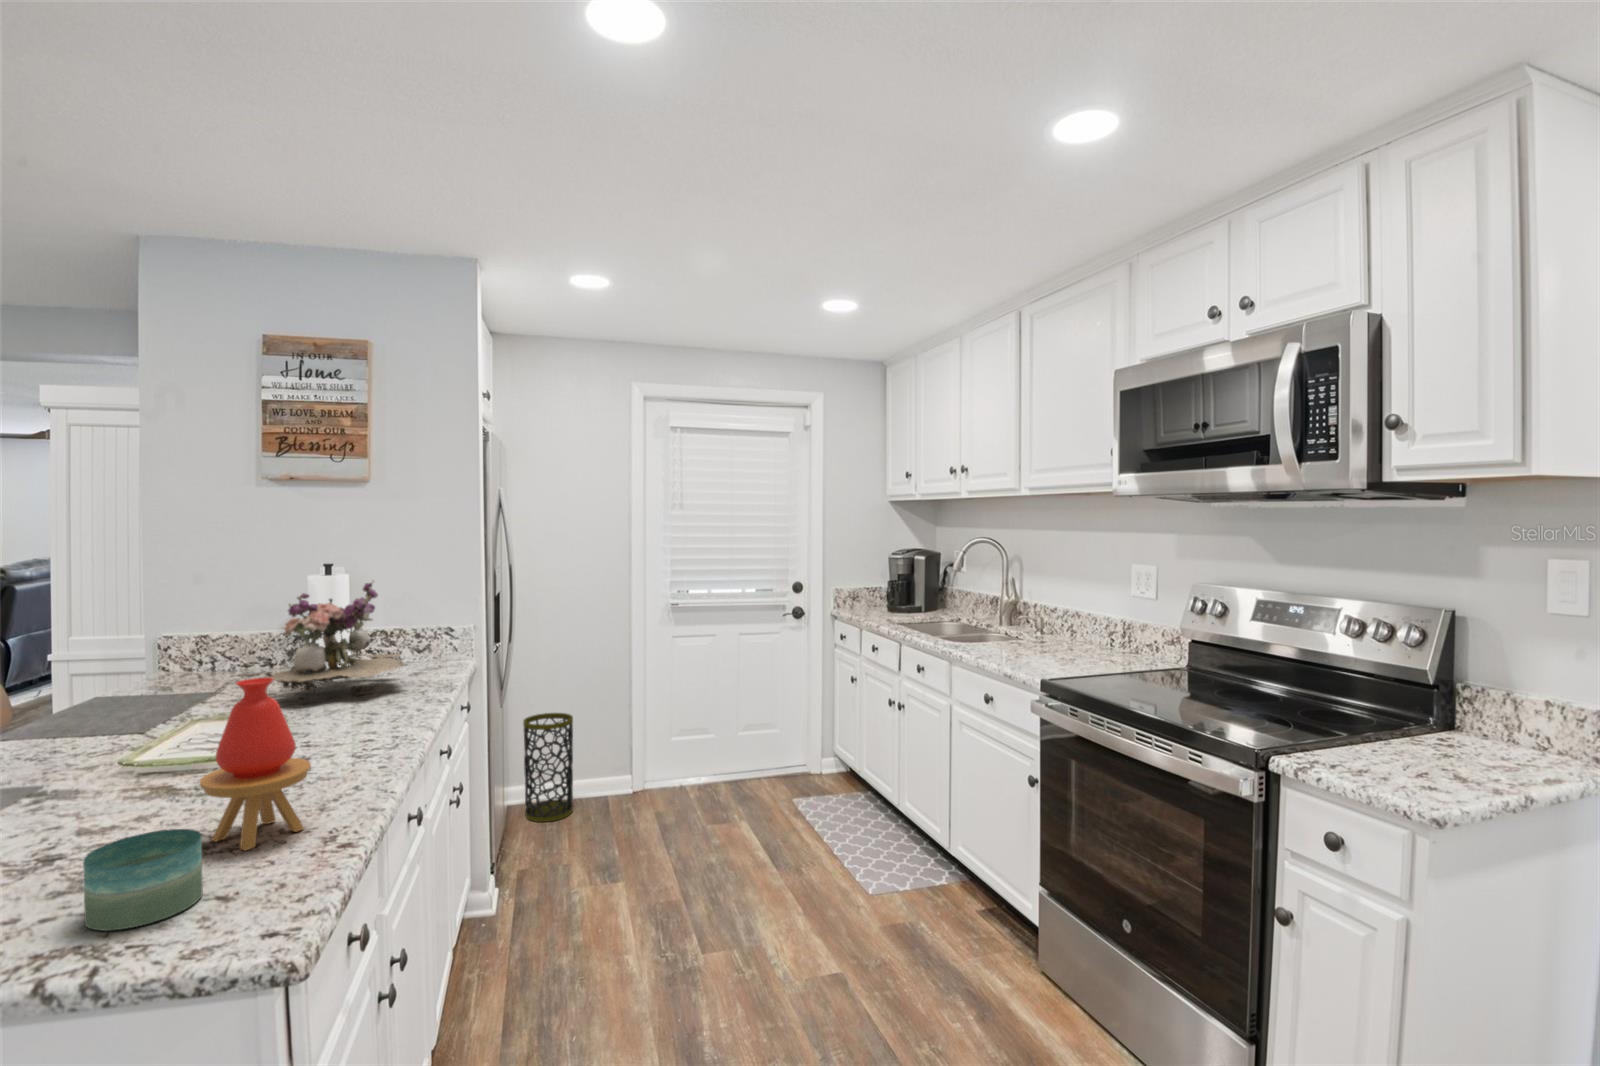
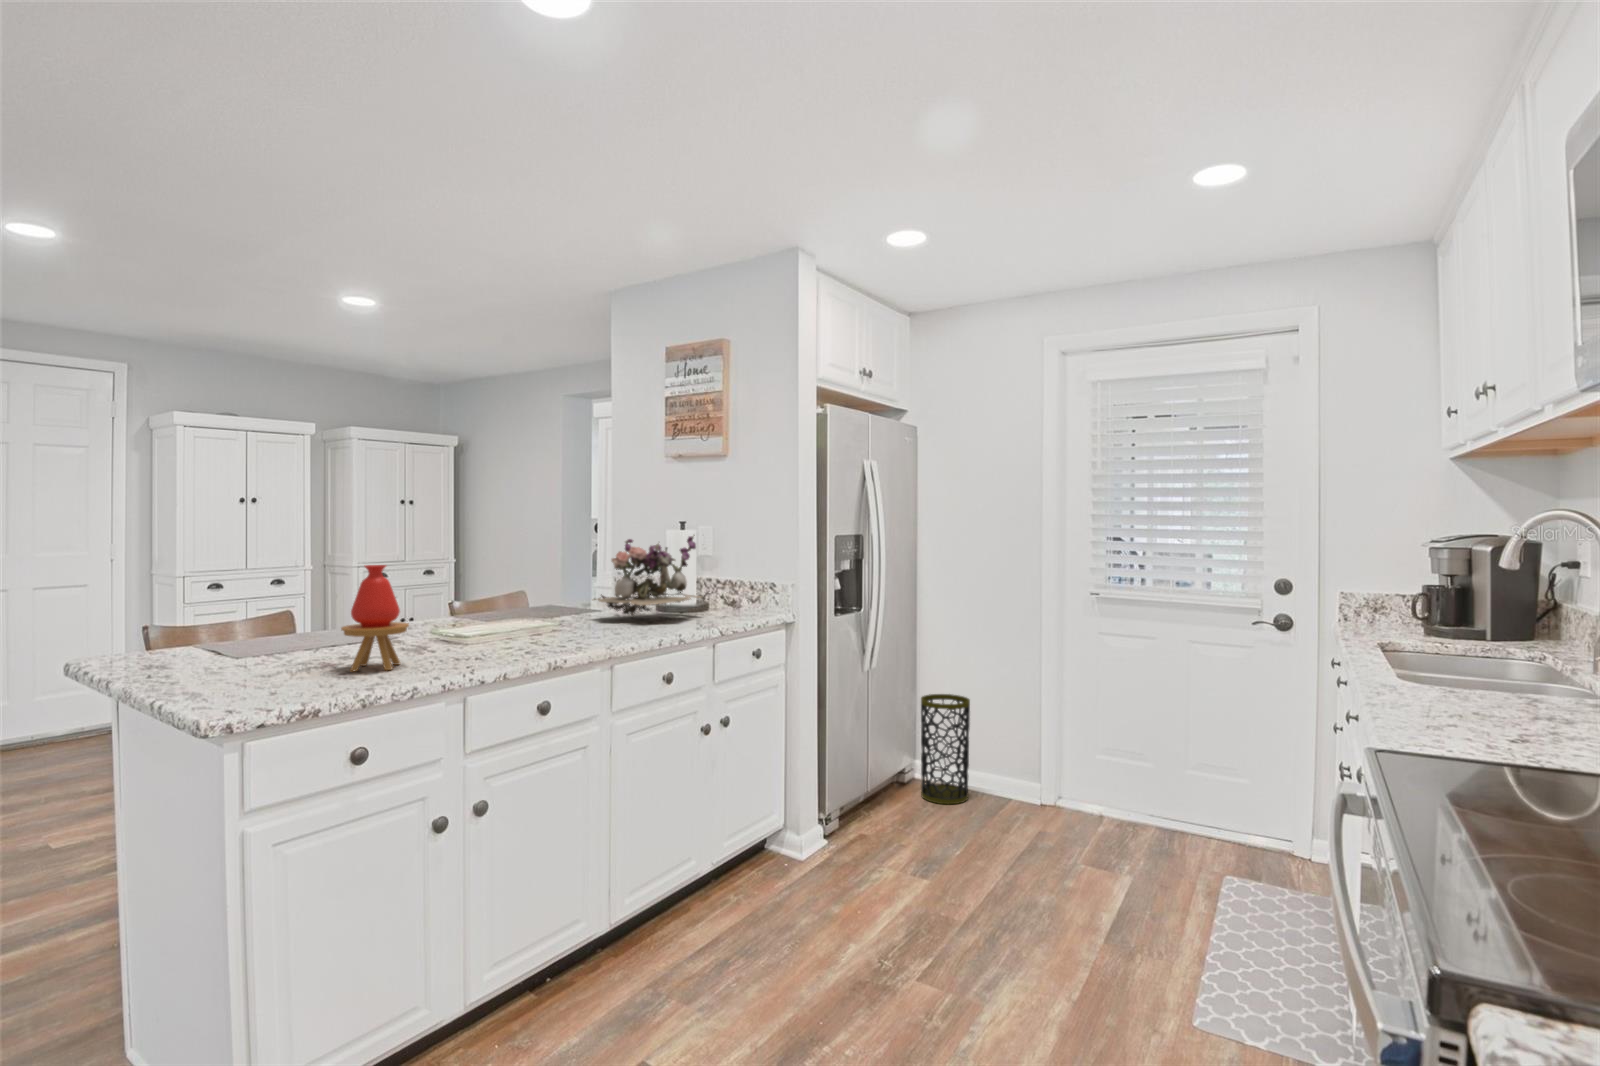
candle: present [83,829,203,931] -> none [233,641,296,685]

